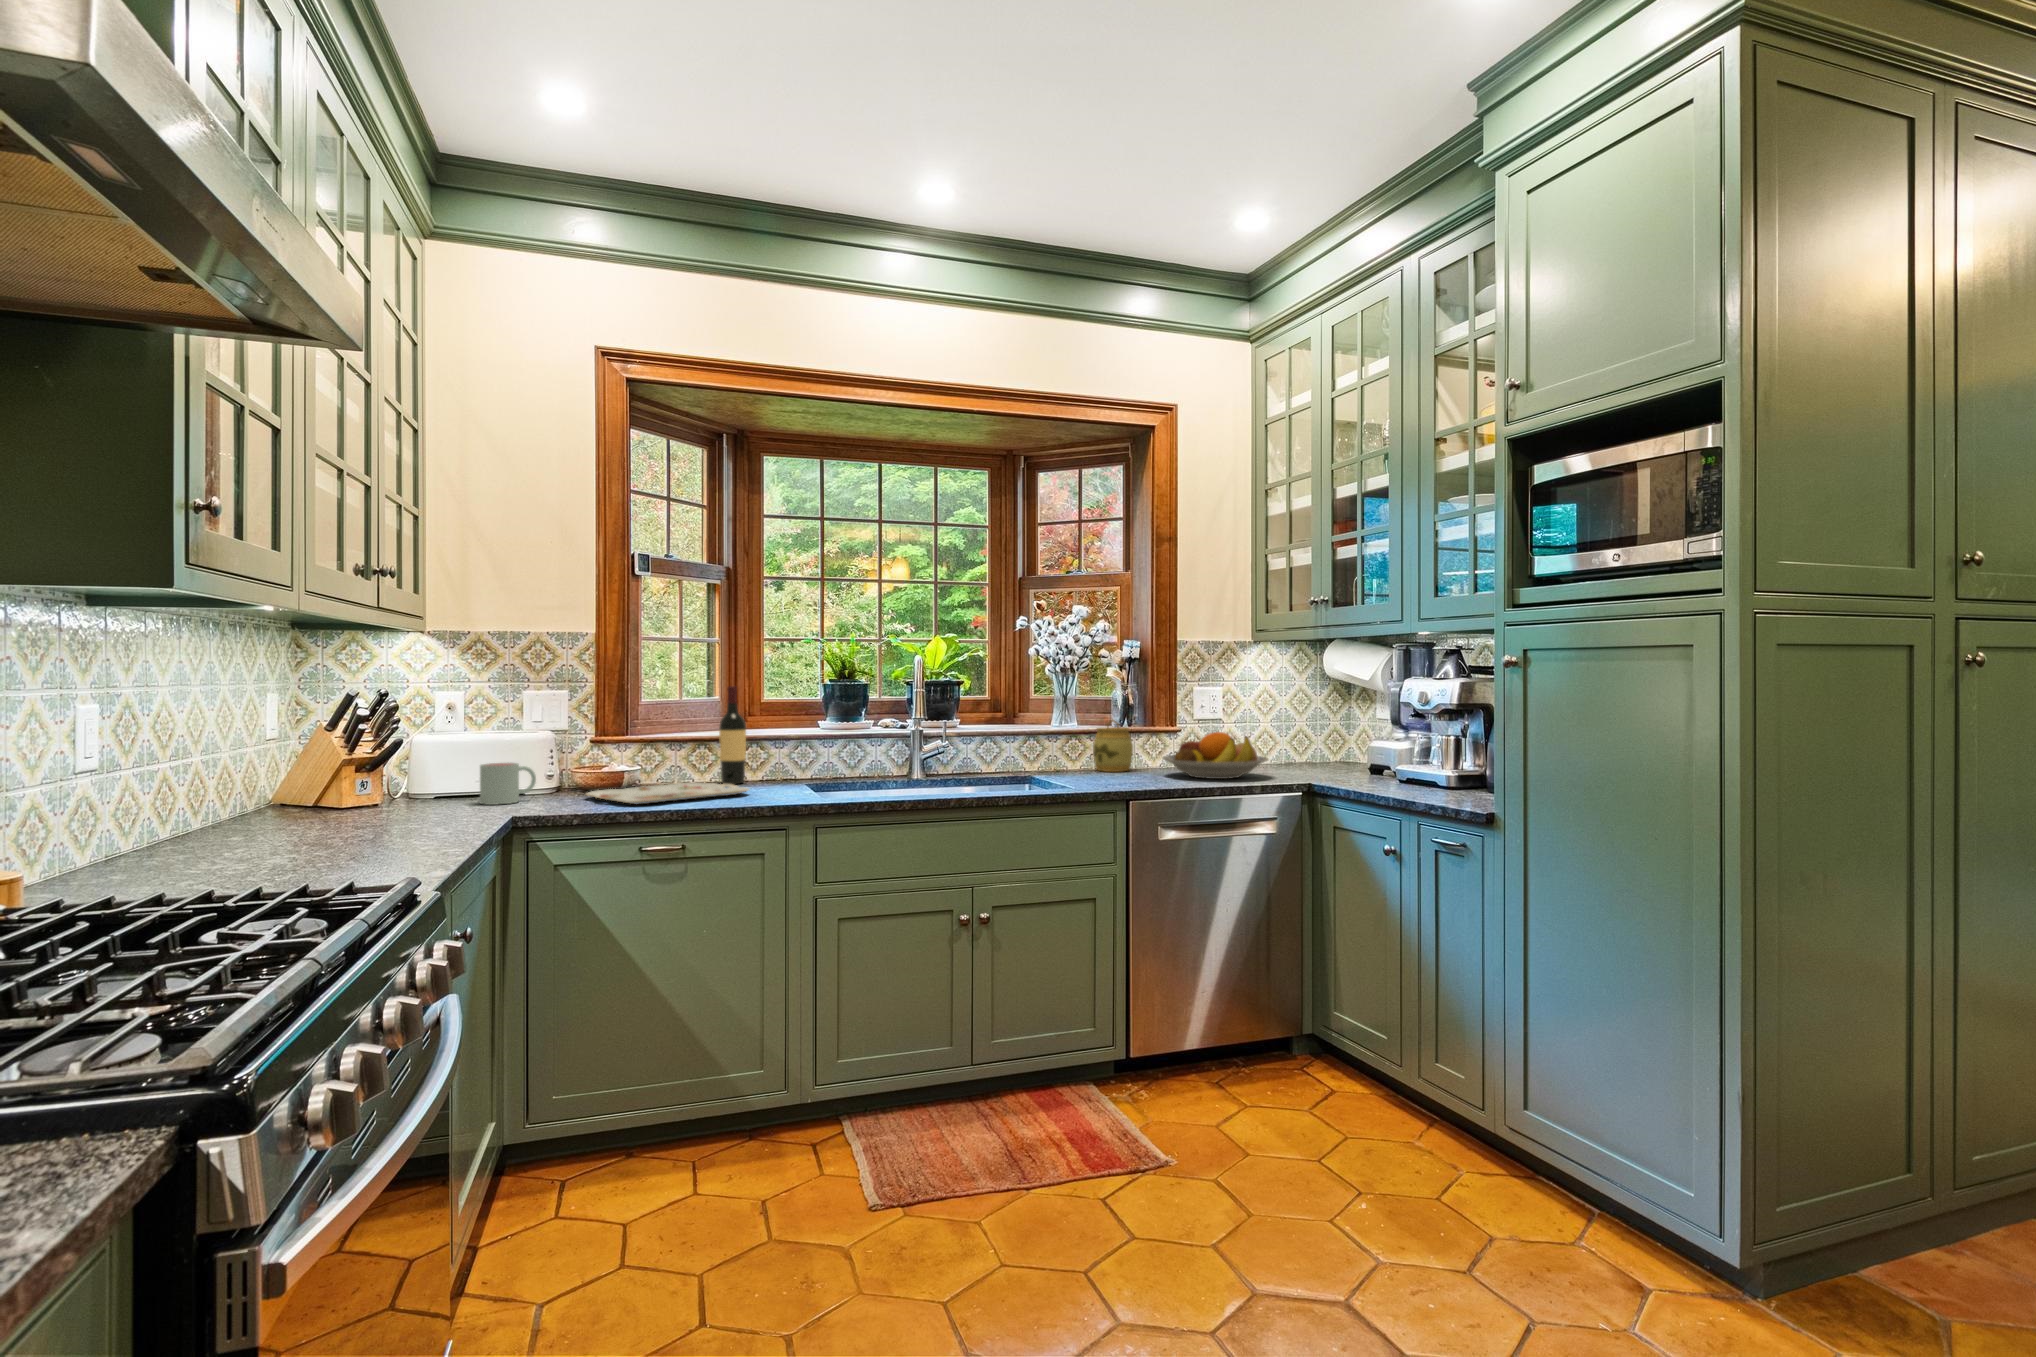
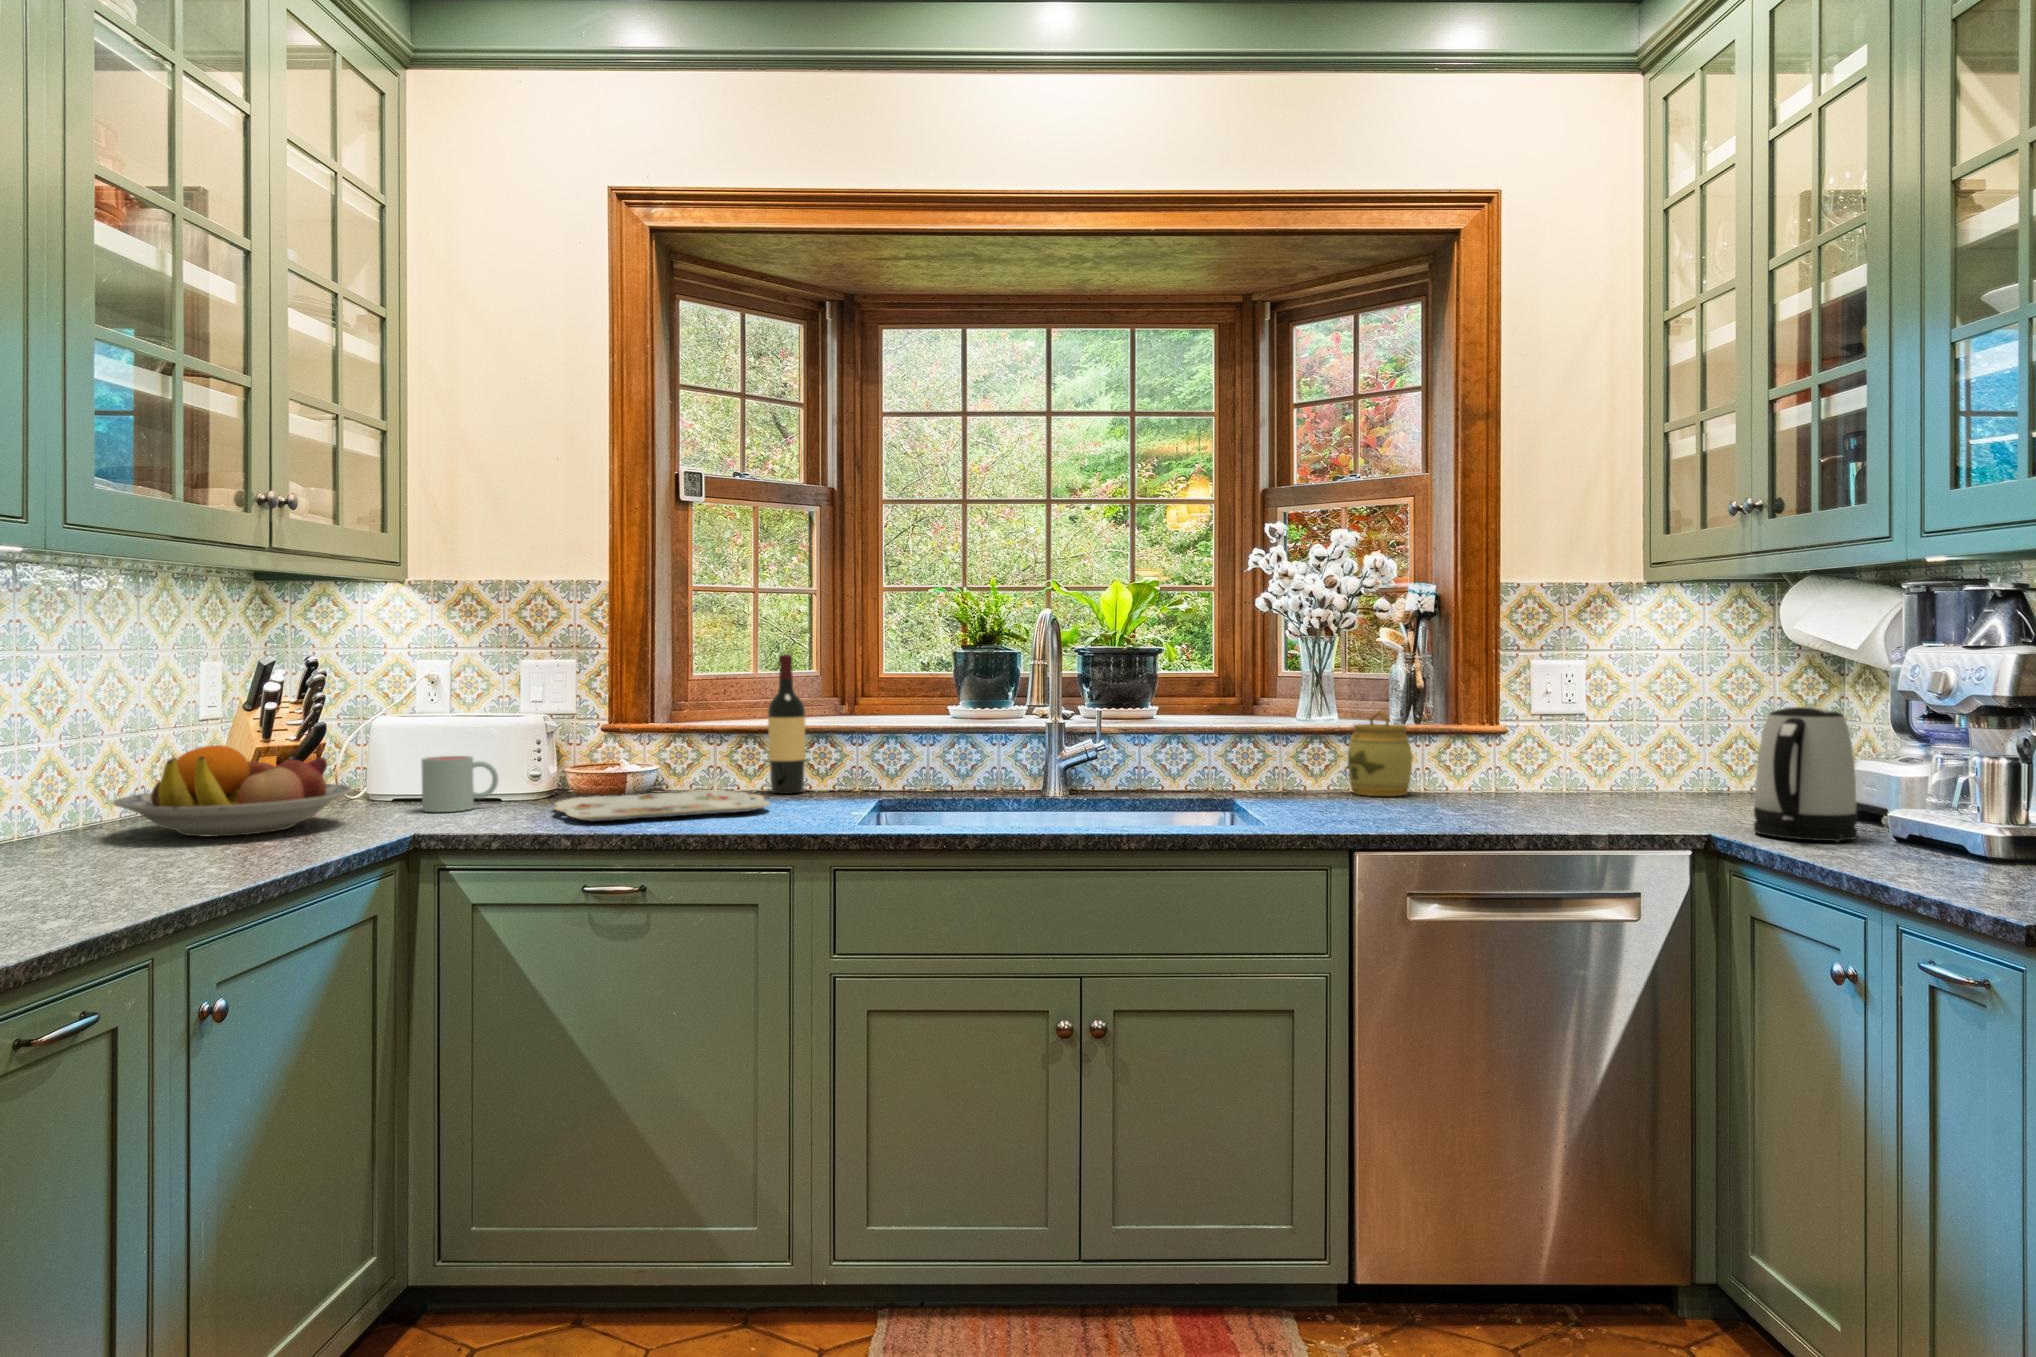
kettle: none [1327,712,1377,783] -> present [1754,707,1858,842]
fruit bowl: present [1163,732,1268,779] -> present [114,745,352,836]

